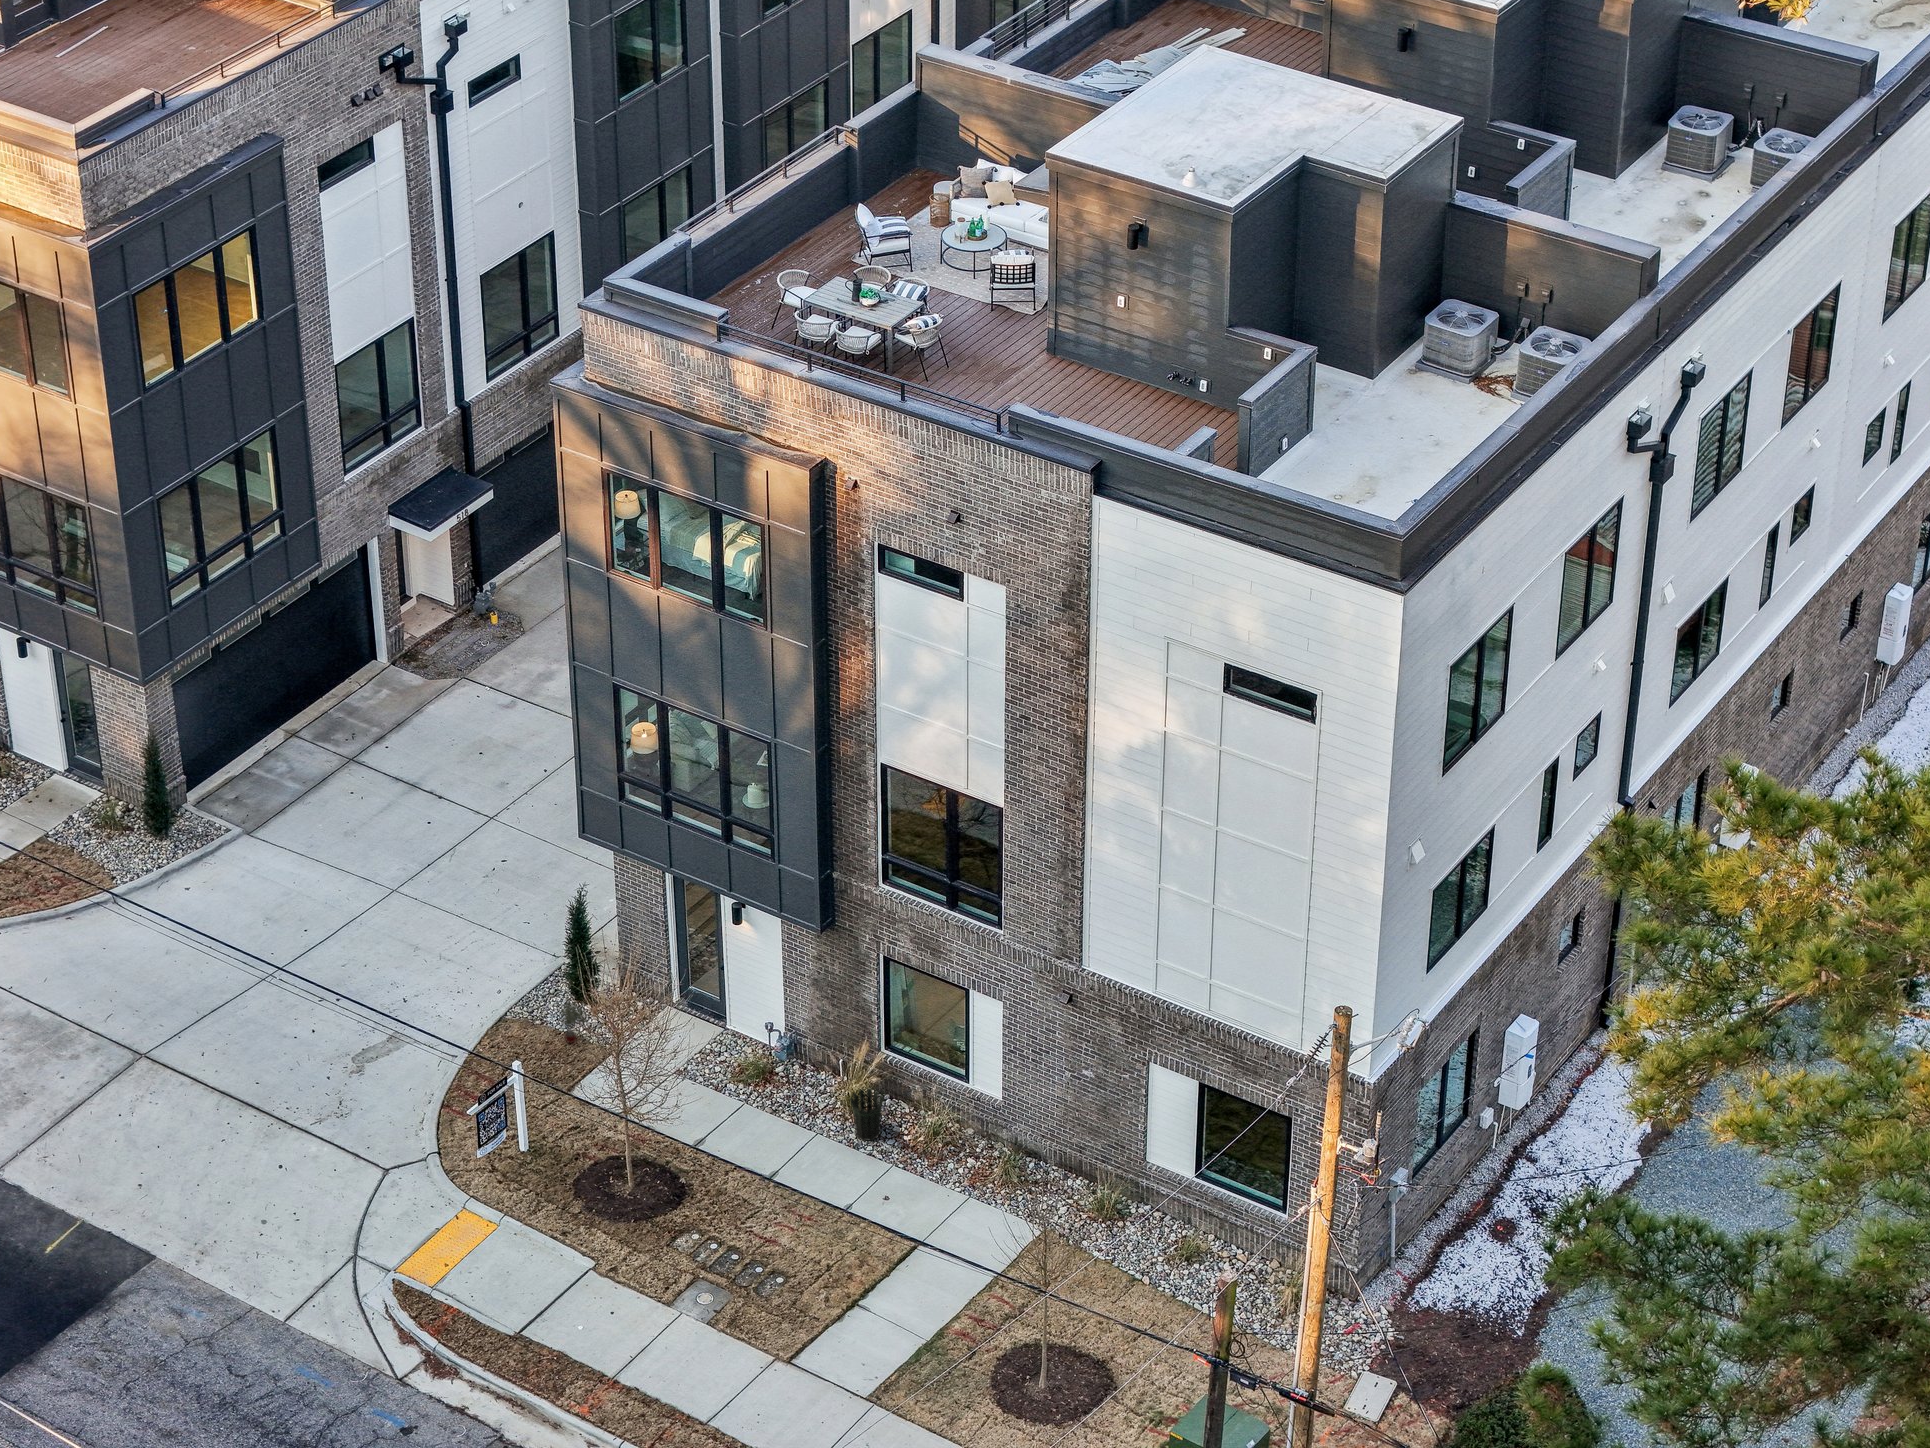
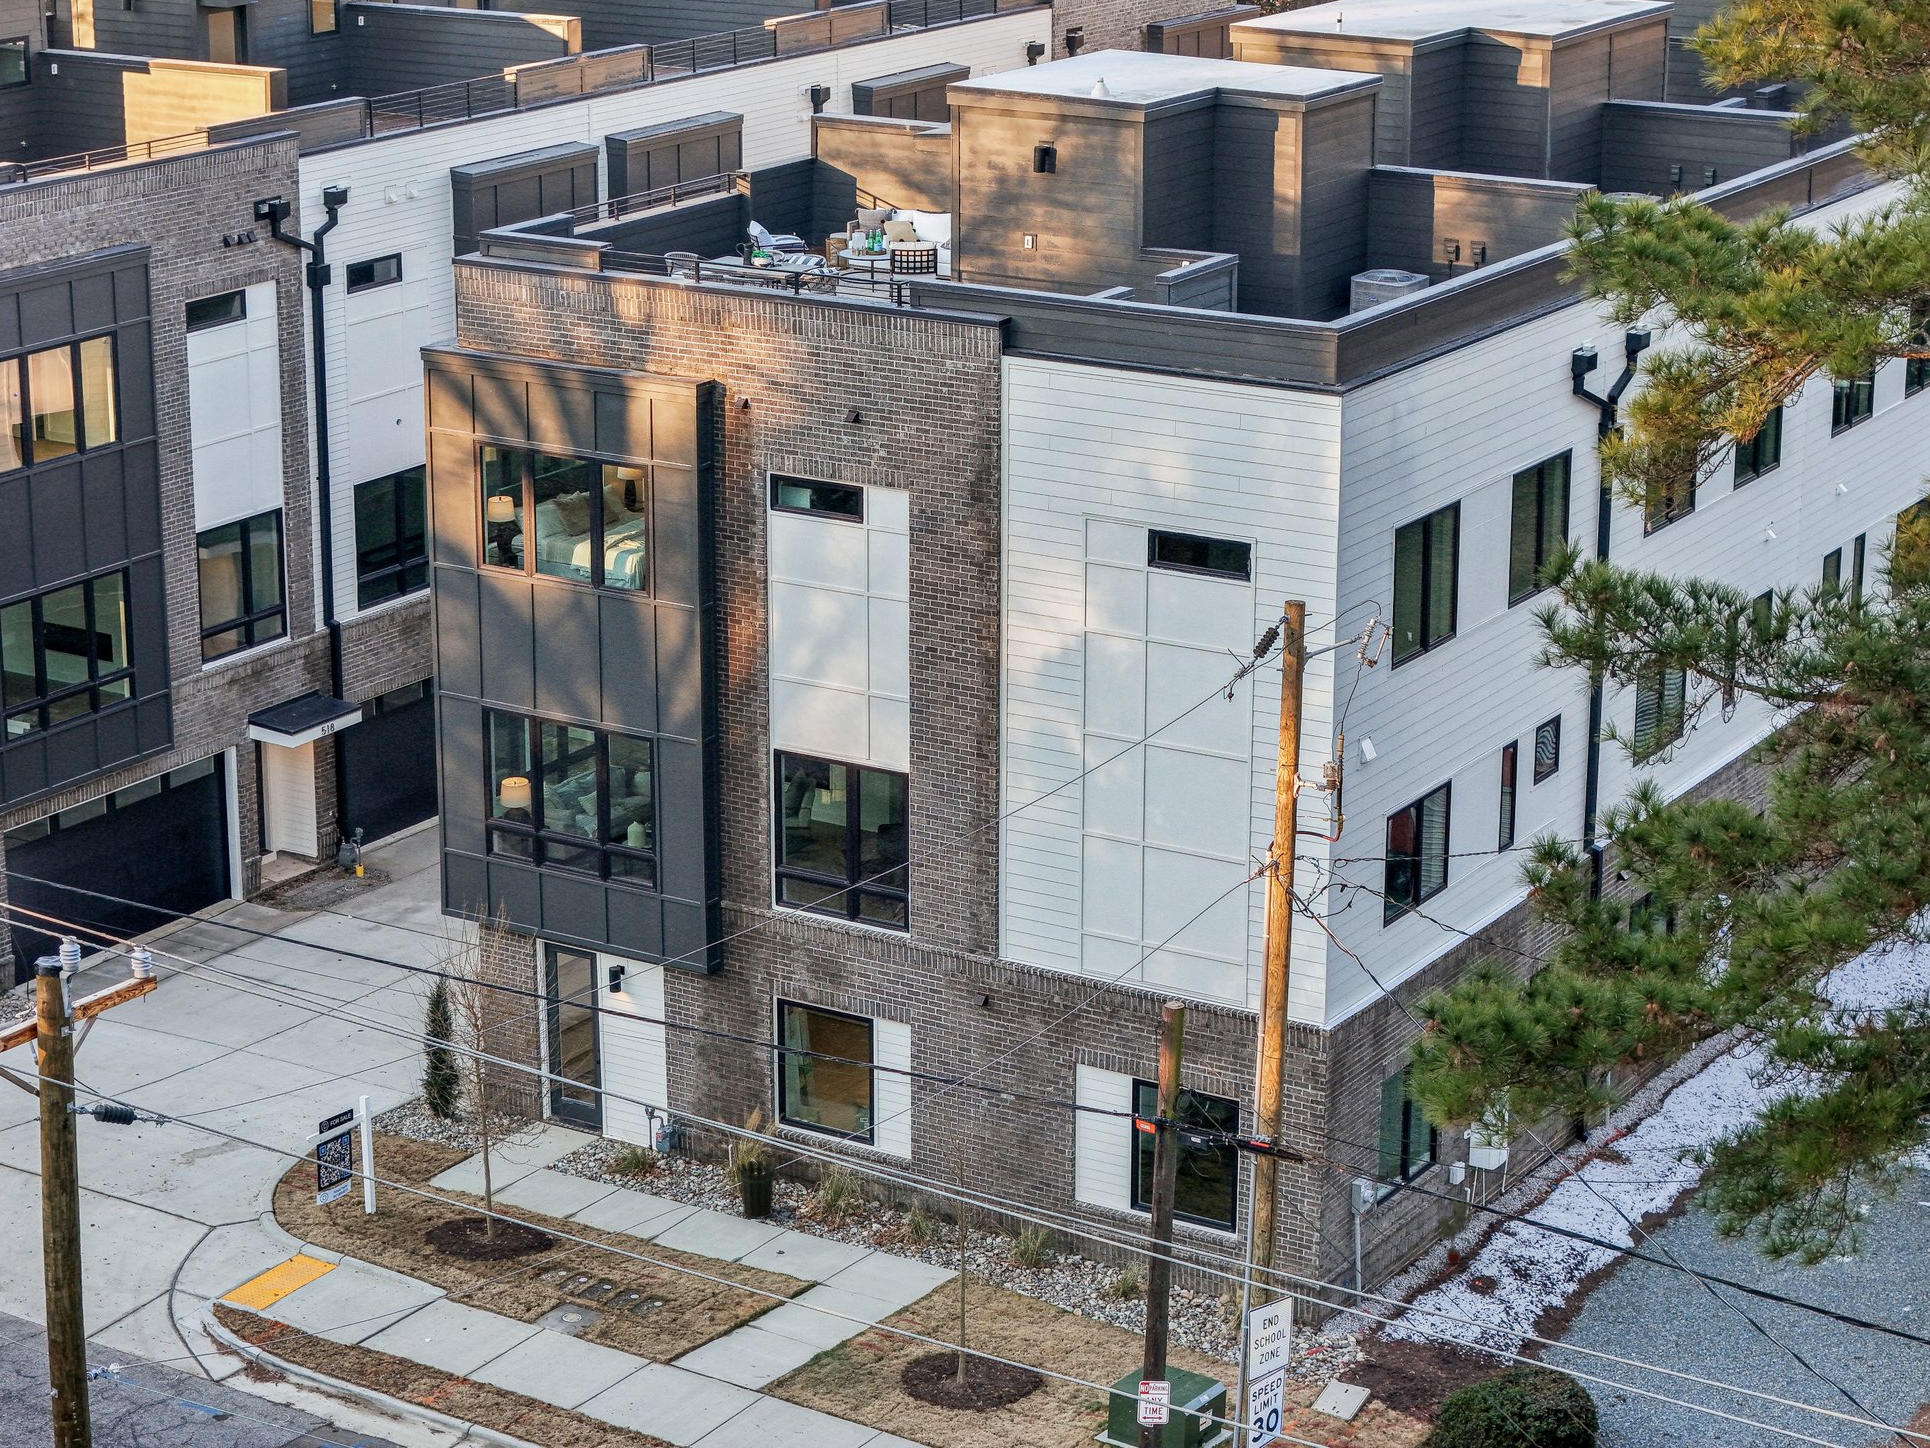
potted tree: present [561,999,587,1043] -> present [1435,1199,1472,1264]

